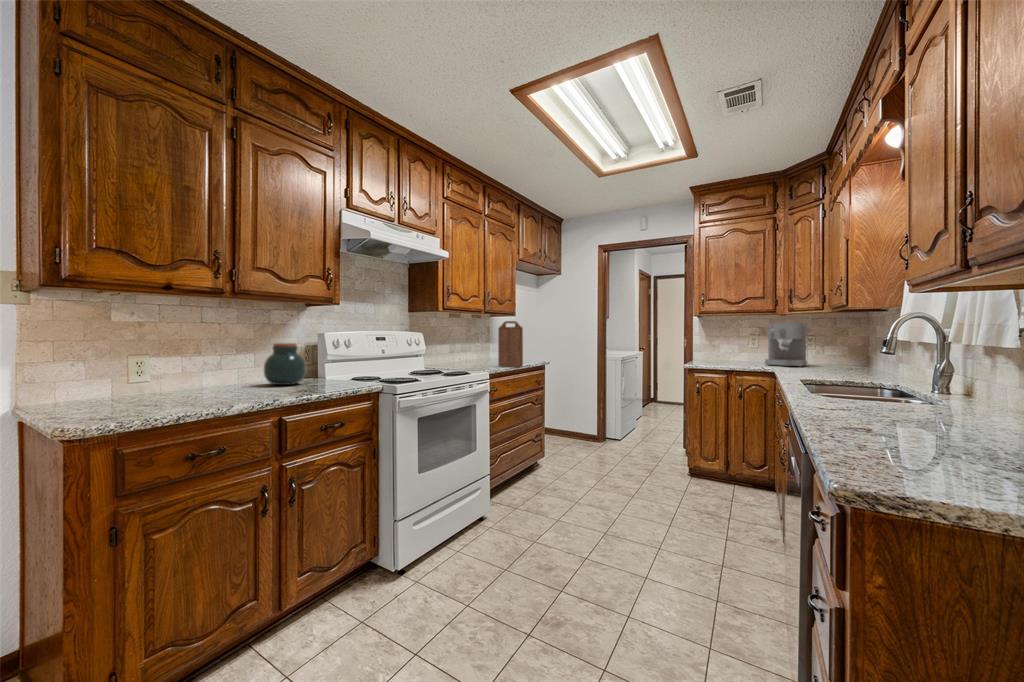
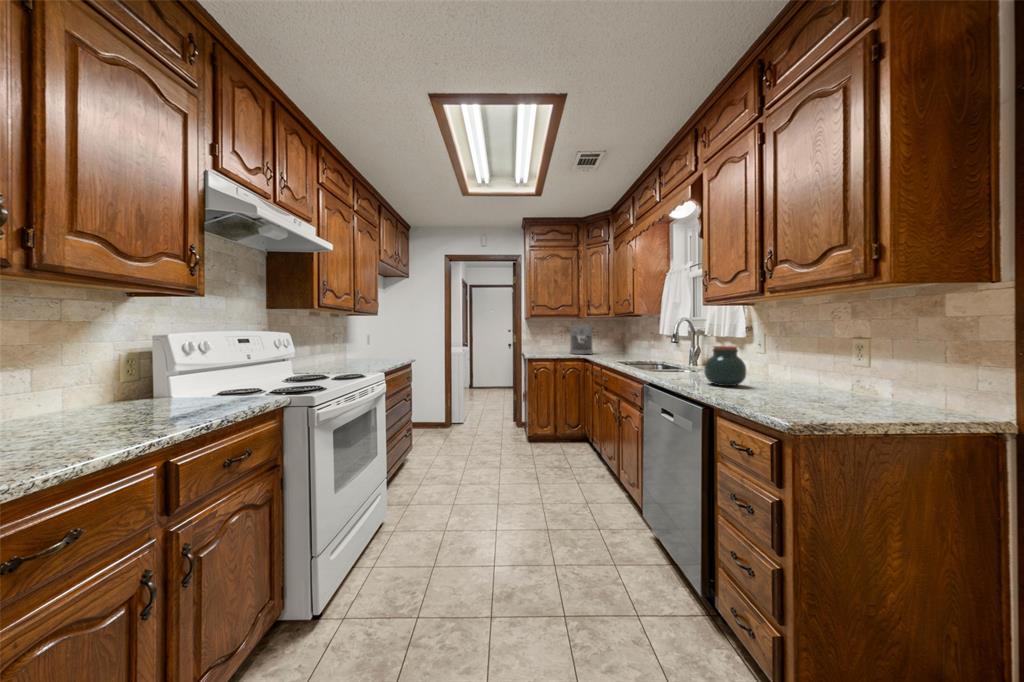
cutting board: present [498,321,523,367] -> none [373,320,400,366]
jar: present [263,343,306,385] -> present [704,346,746,386]

